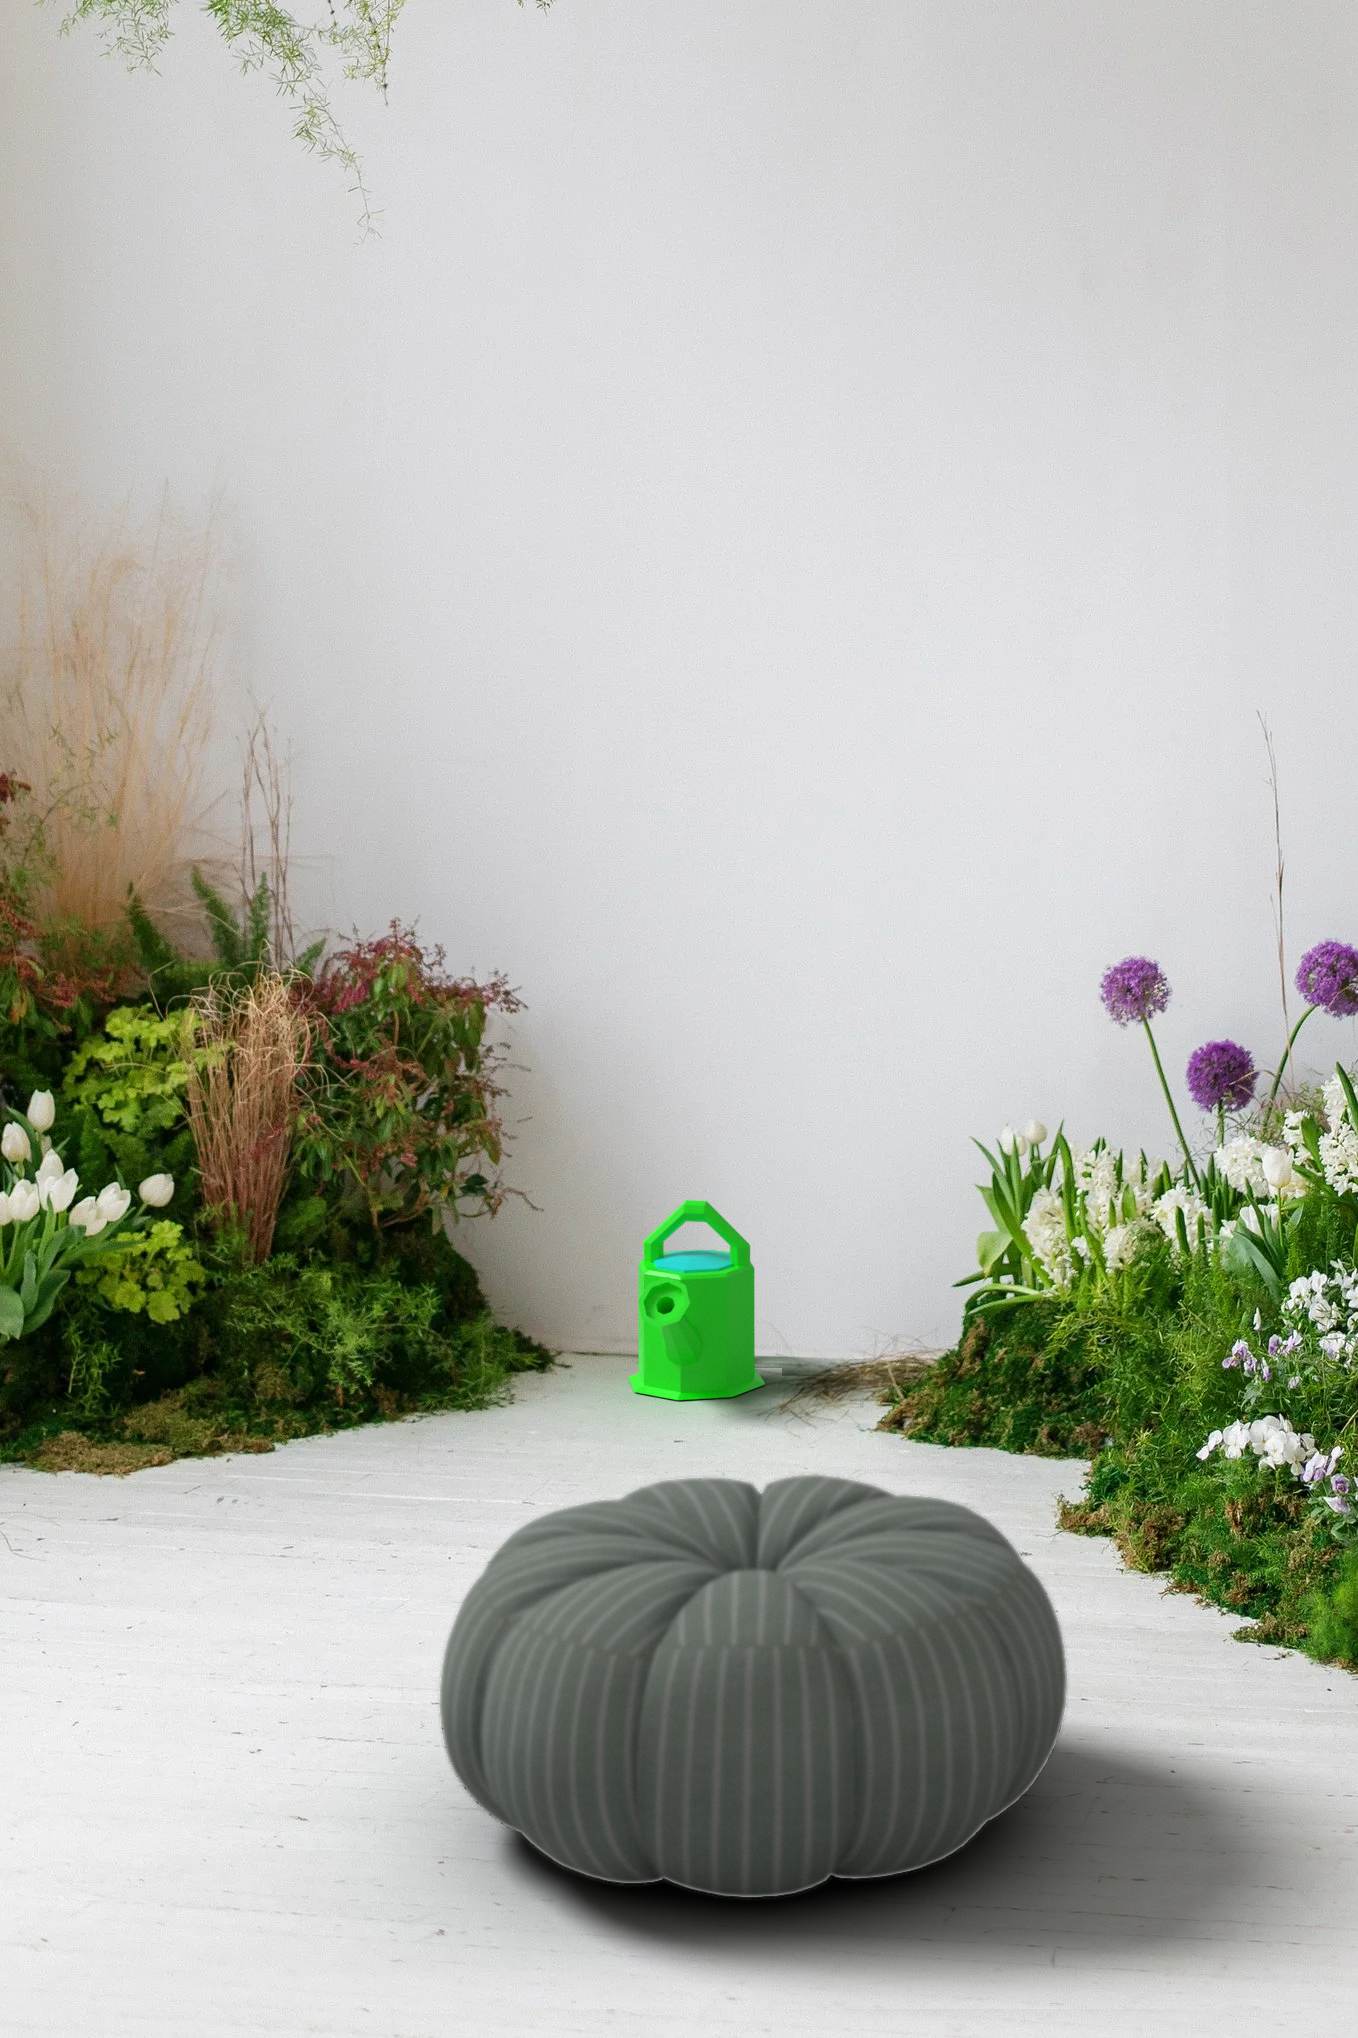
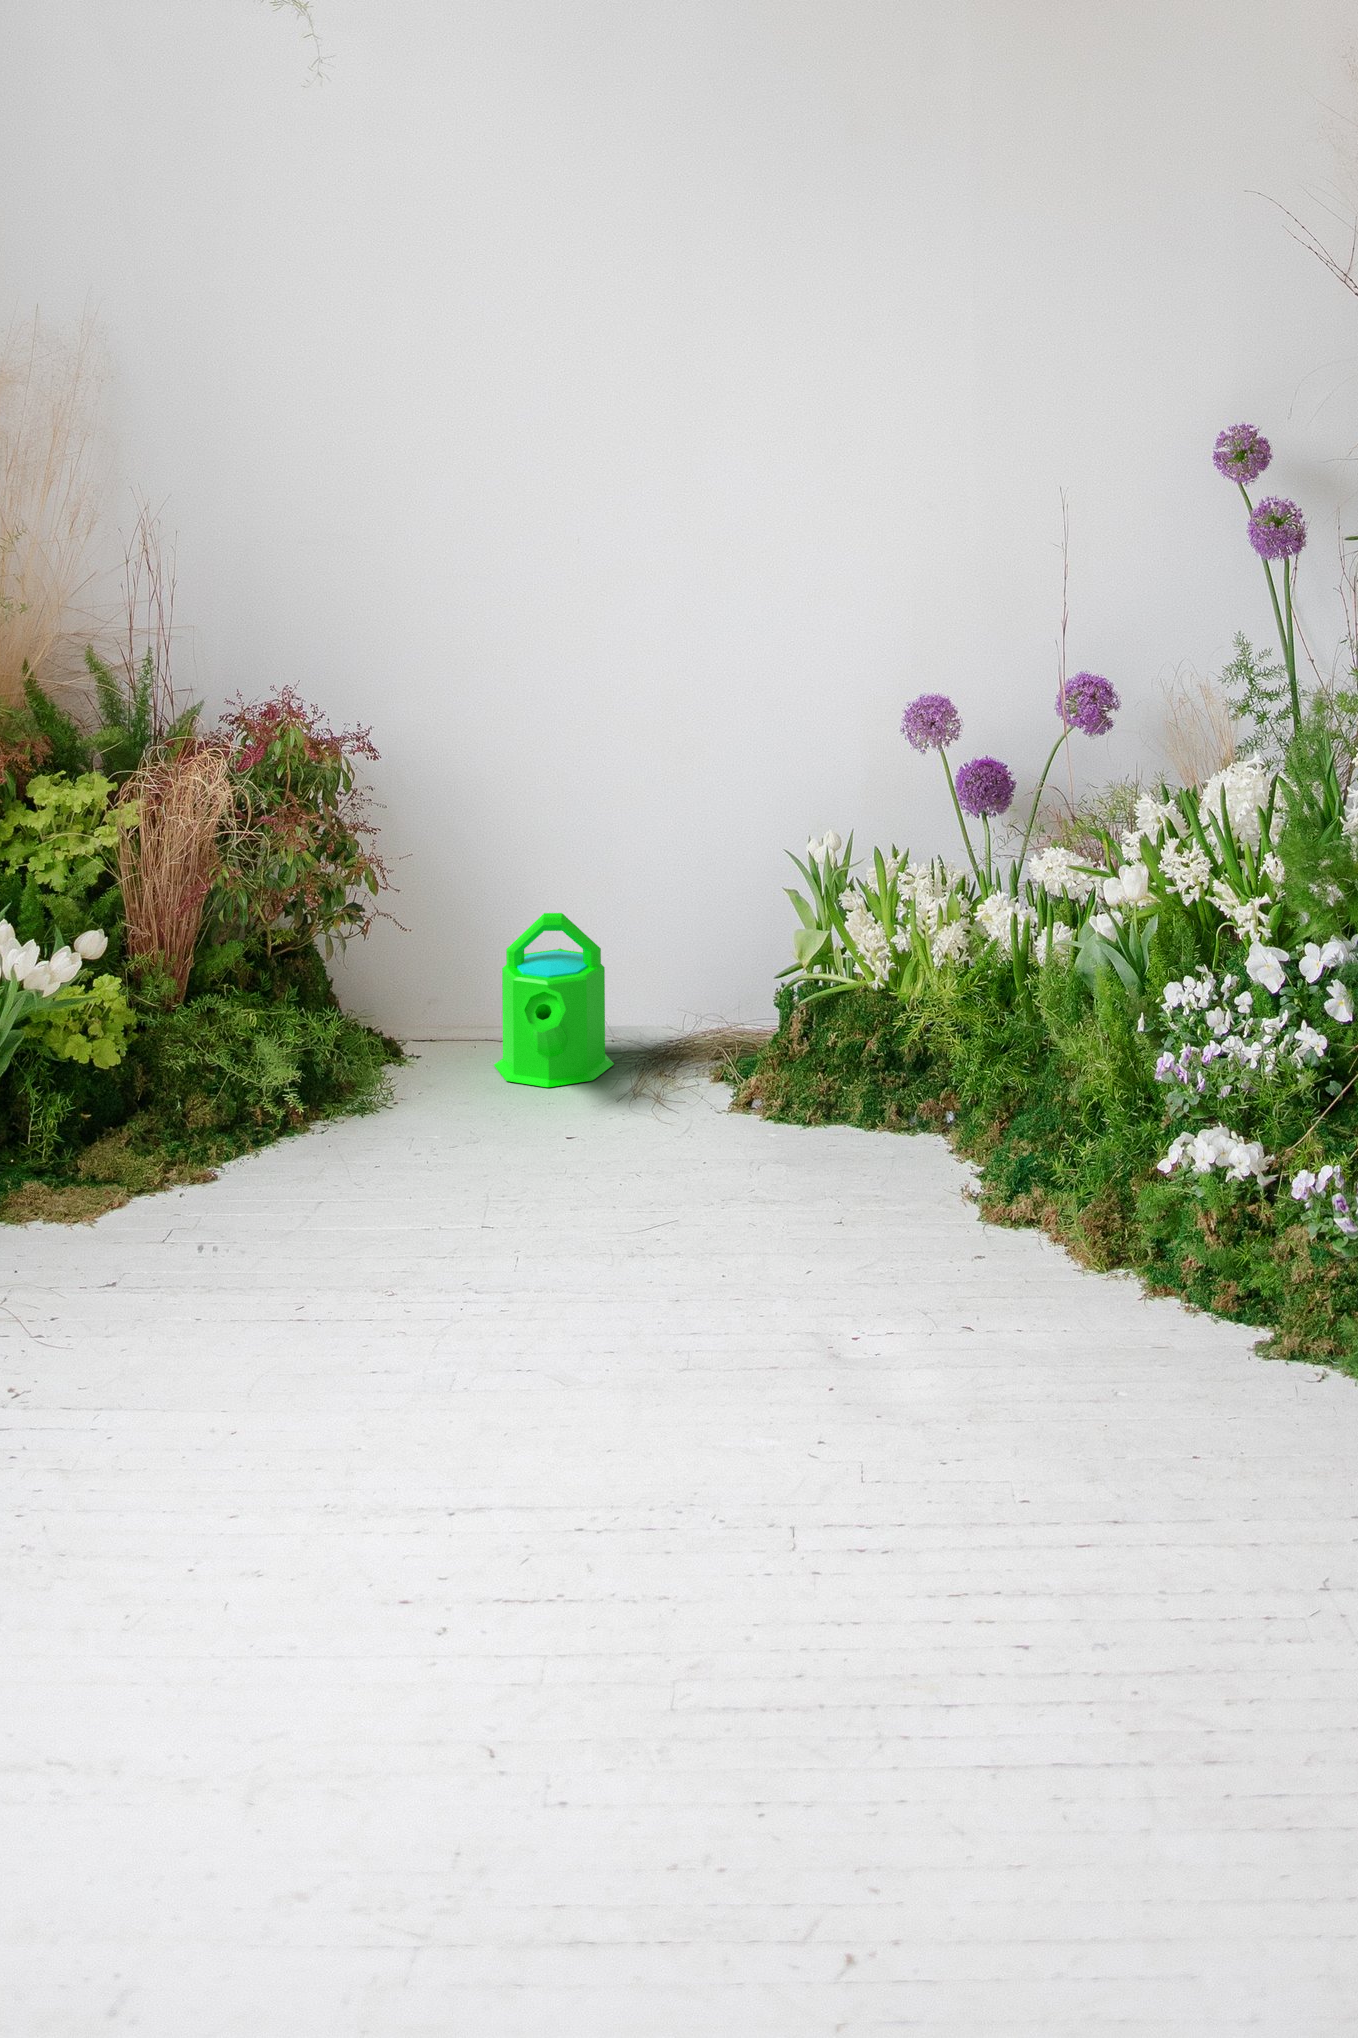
pouf: present [440,1474,1067,1898] -> none [565,1251,1155,1737]

